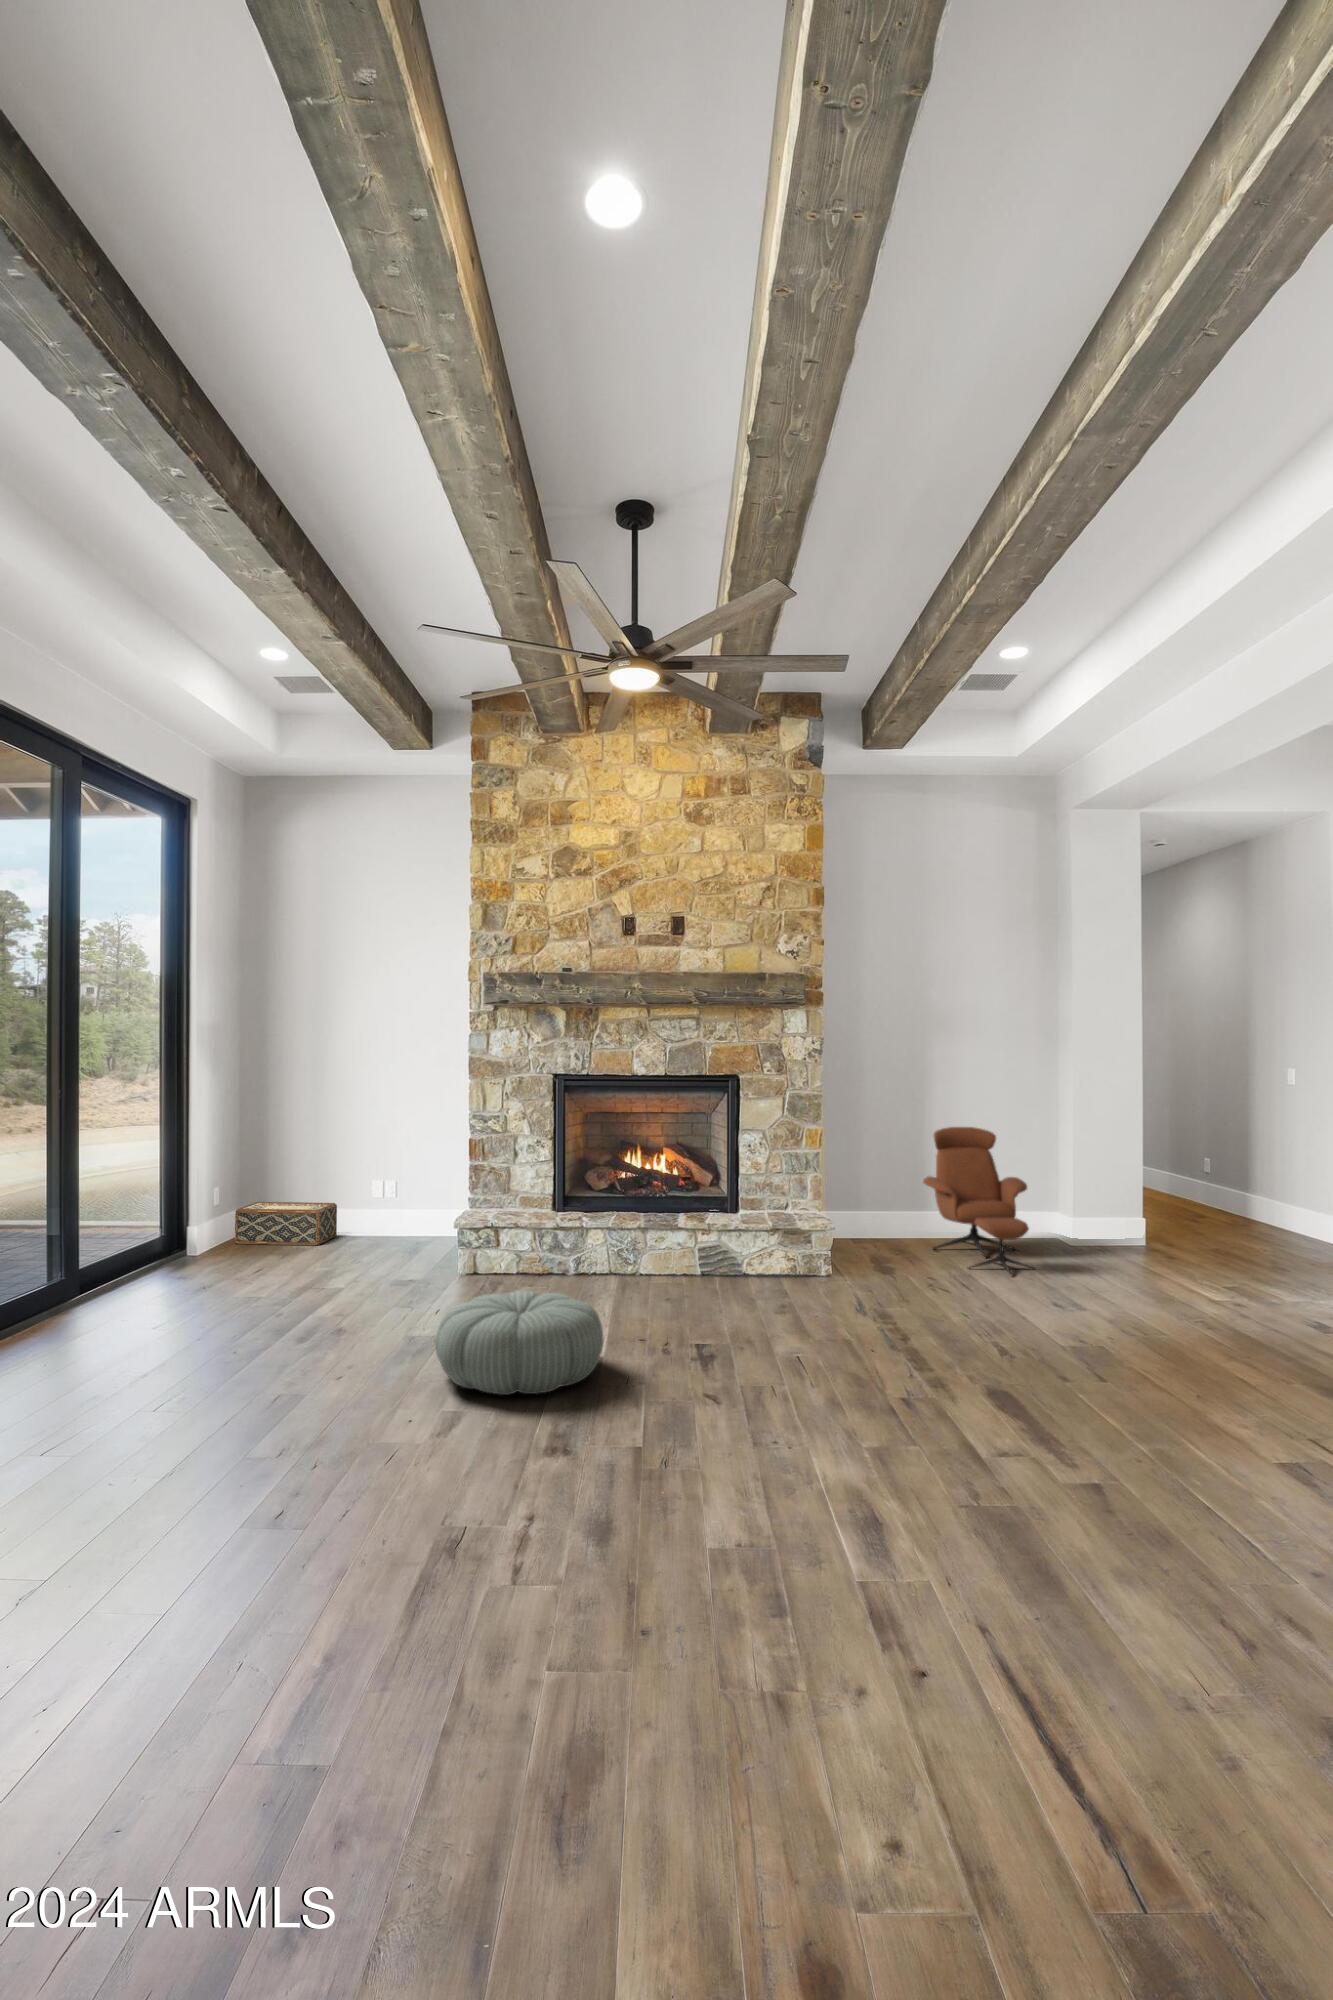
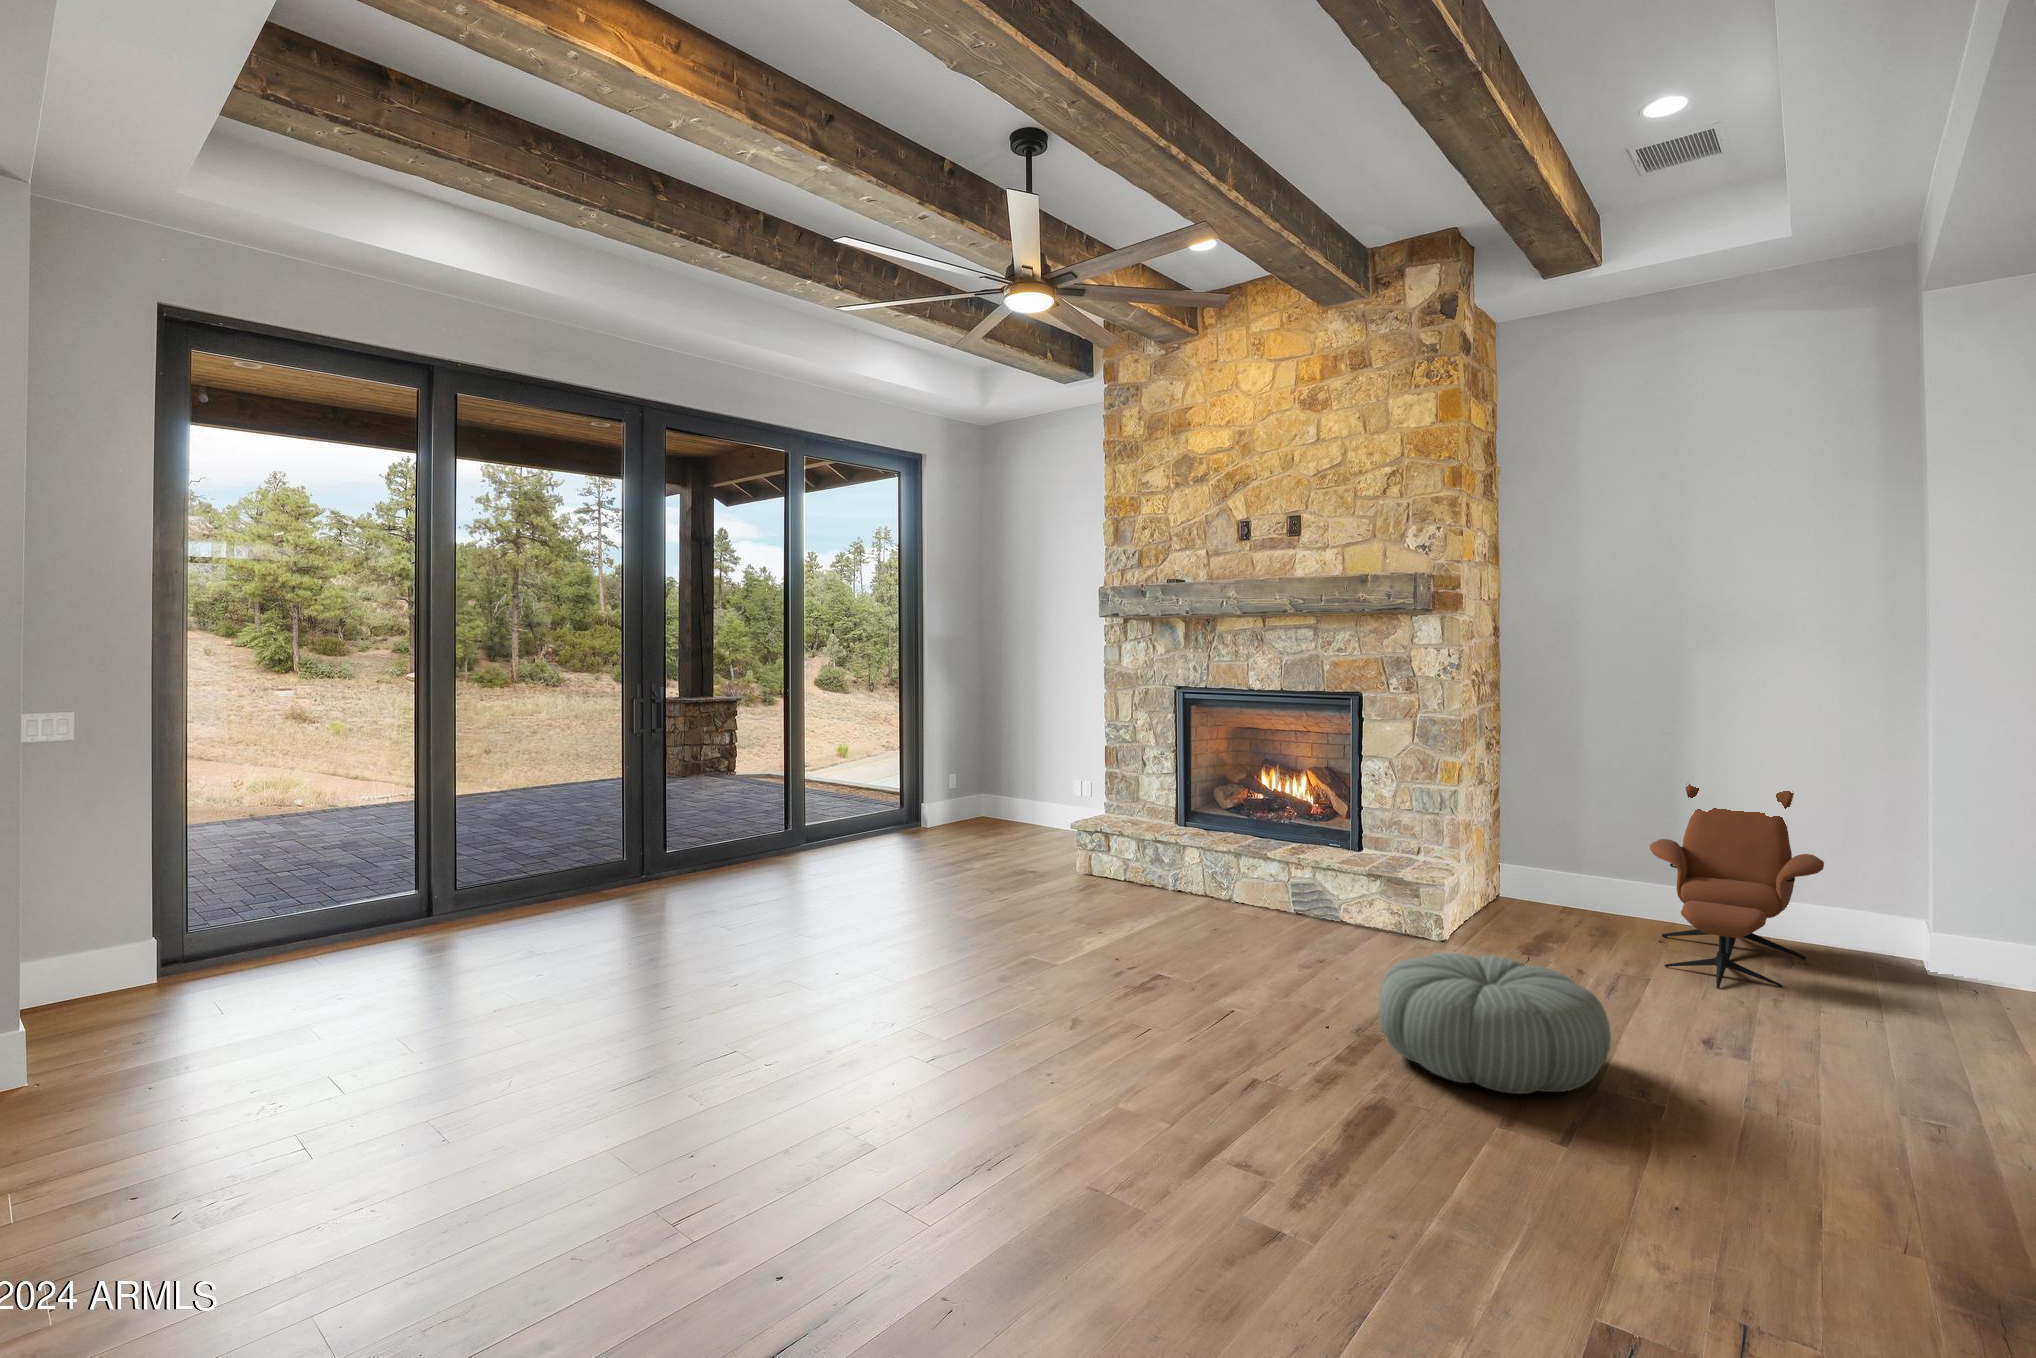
woven basket: present [235,1202,337,1245] -> none [973,793,1053,834]
pouf: present [435,1291,603,1395] -> present [1379,952,1611,1094]

